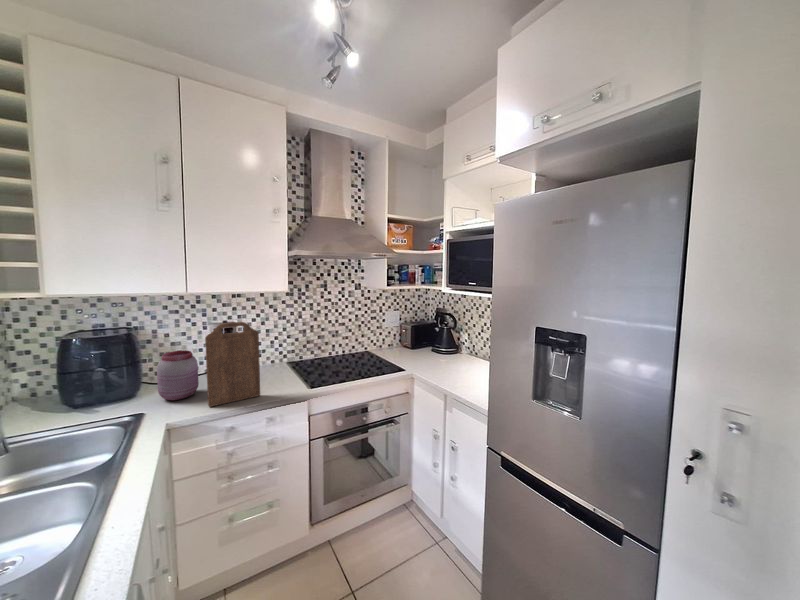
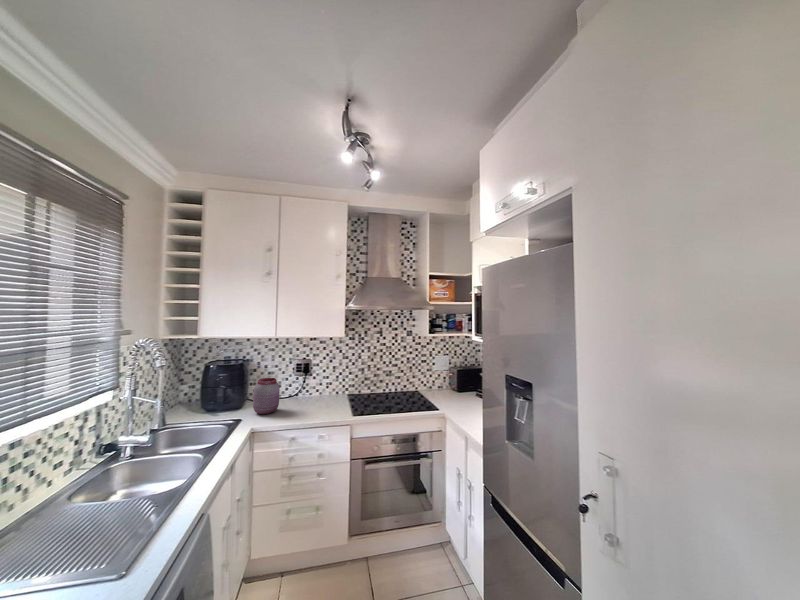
cutting board: present [205,322,260,407] -> none [280,359,318,421]

